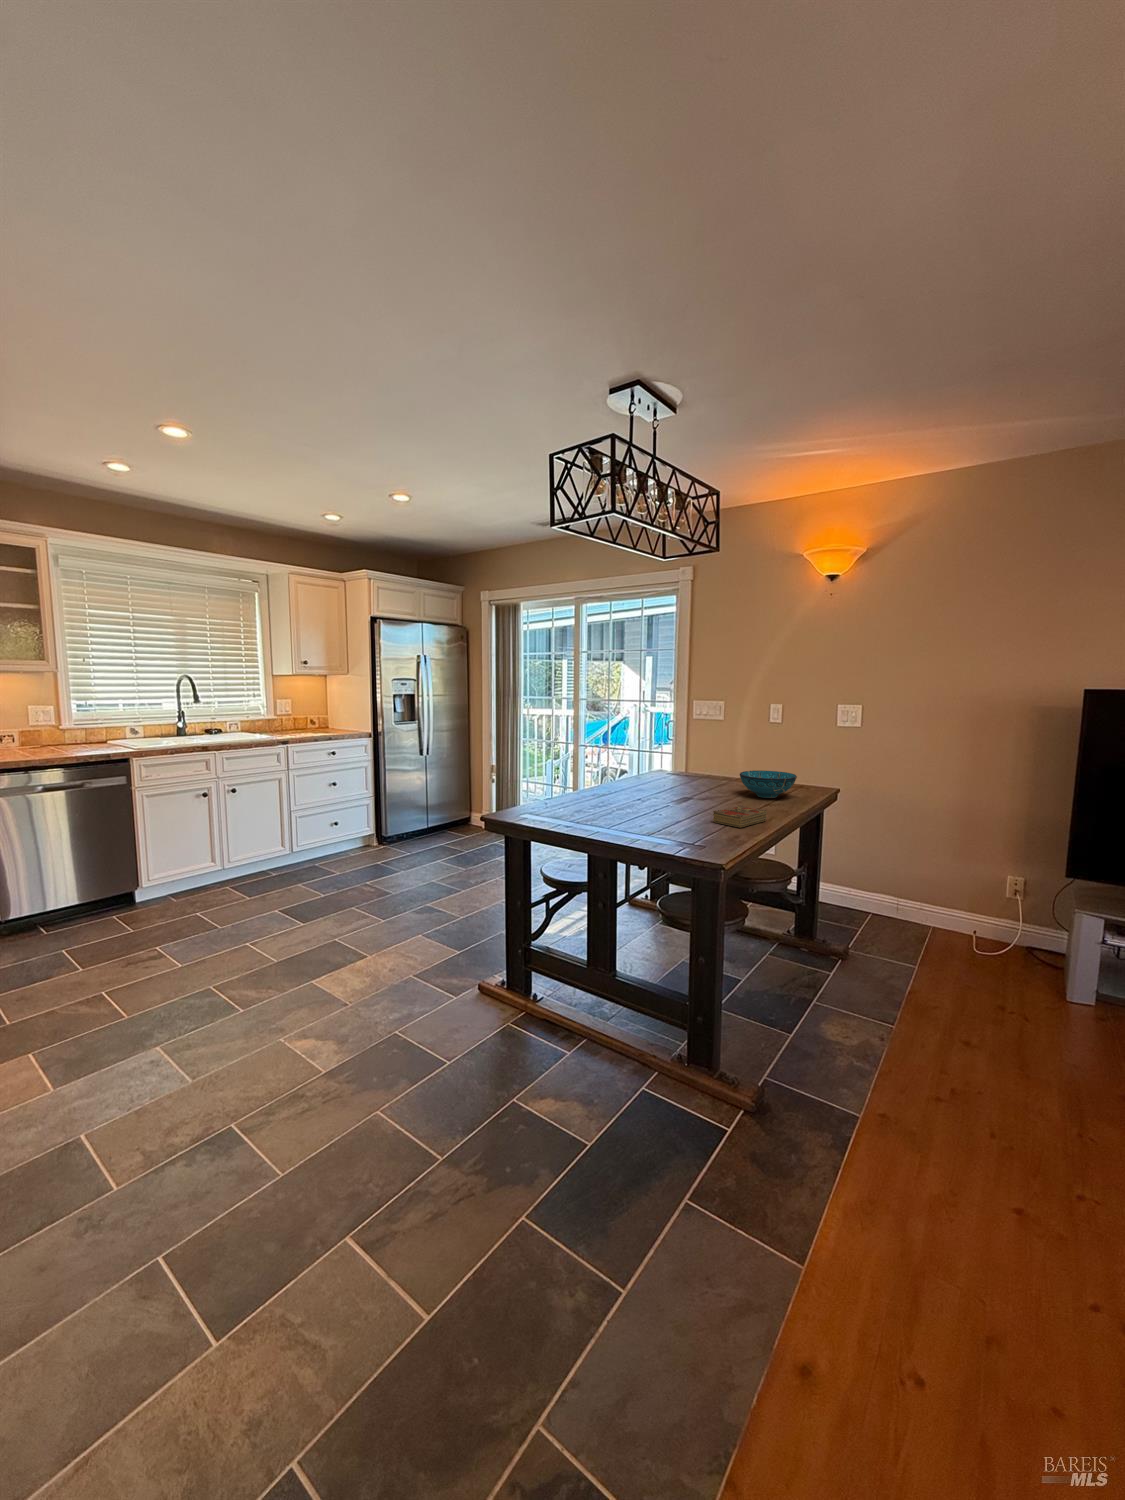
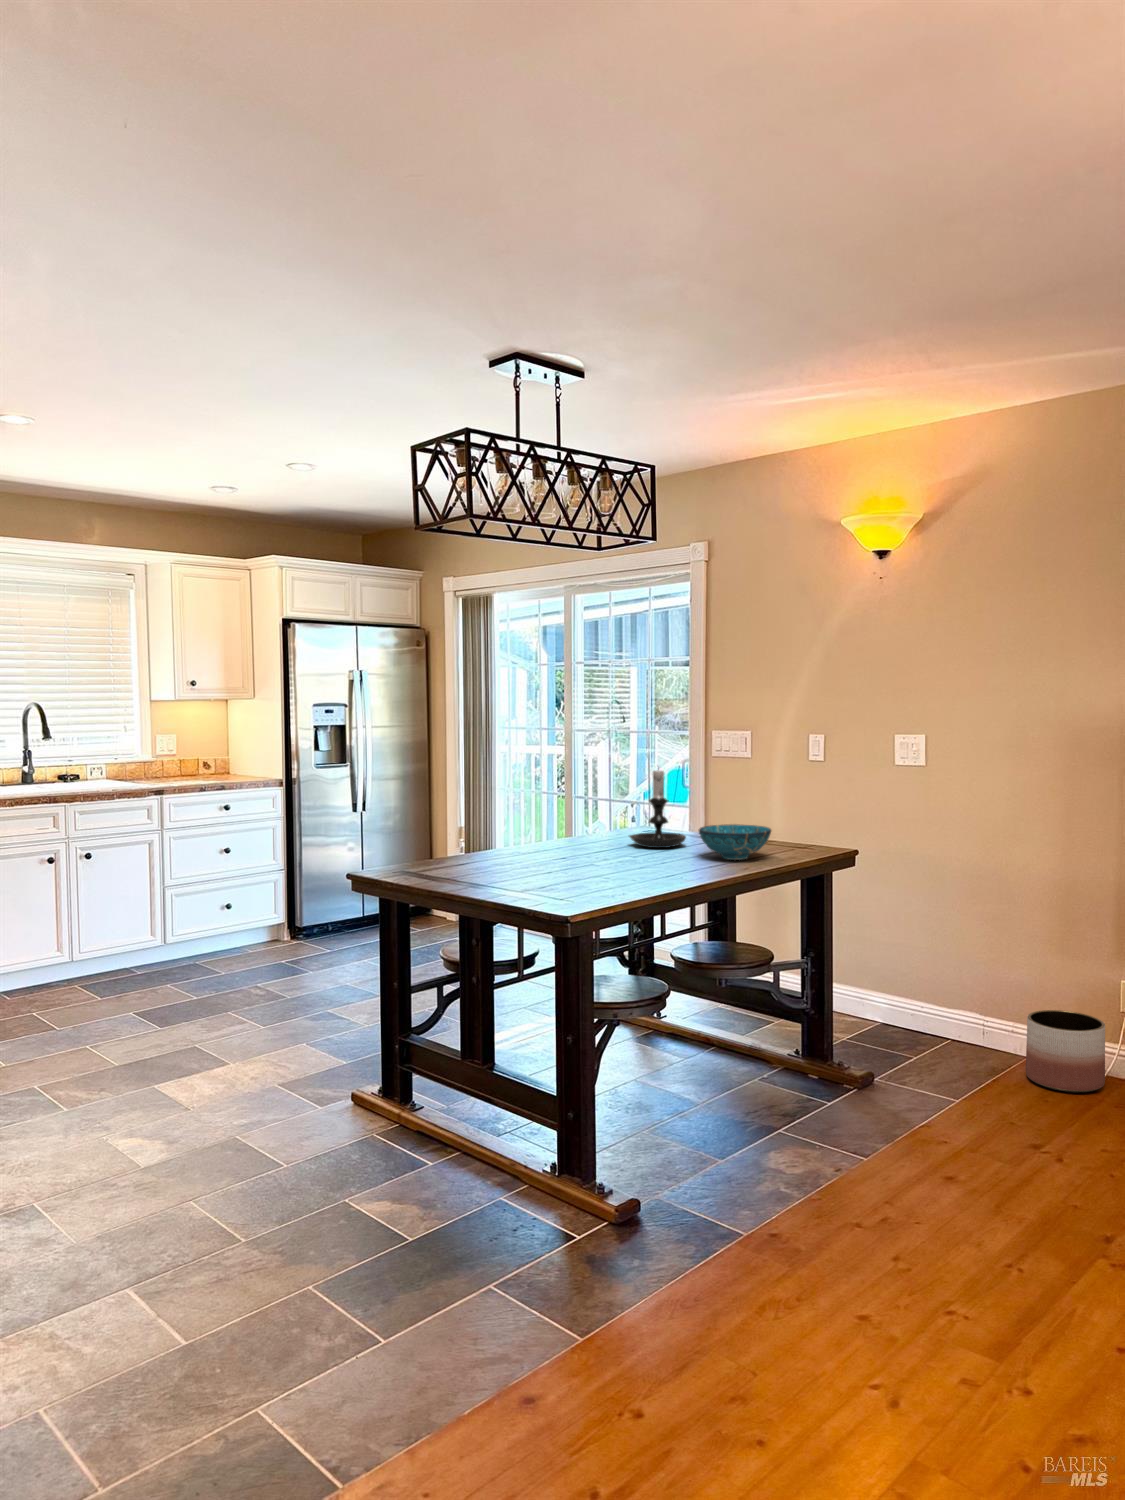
candle holder: none [673,726,718,788] -> present [629,770,686,848]
book: present [713,805,767,827] -> none [617,864,687,889]
planter: none [946,898,1010,958] -> present [1026,1010,1105,1092]

